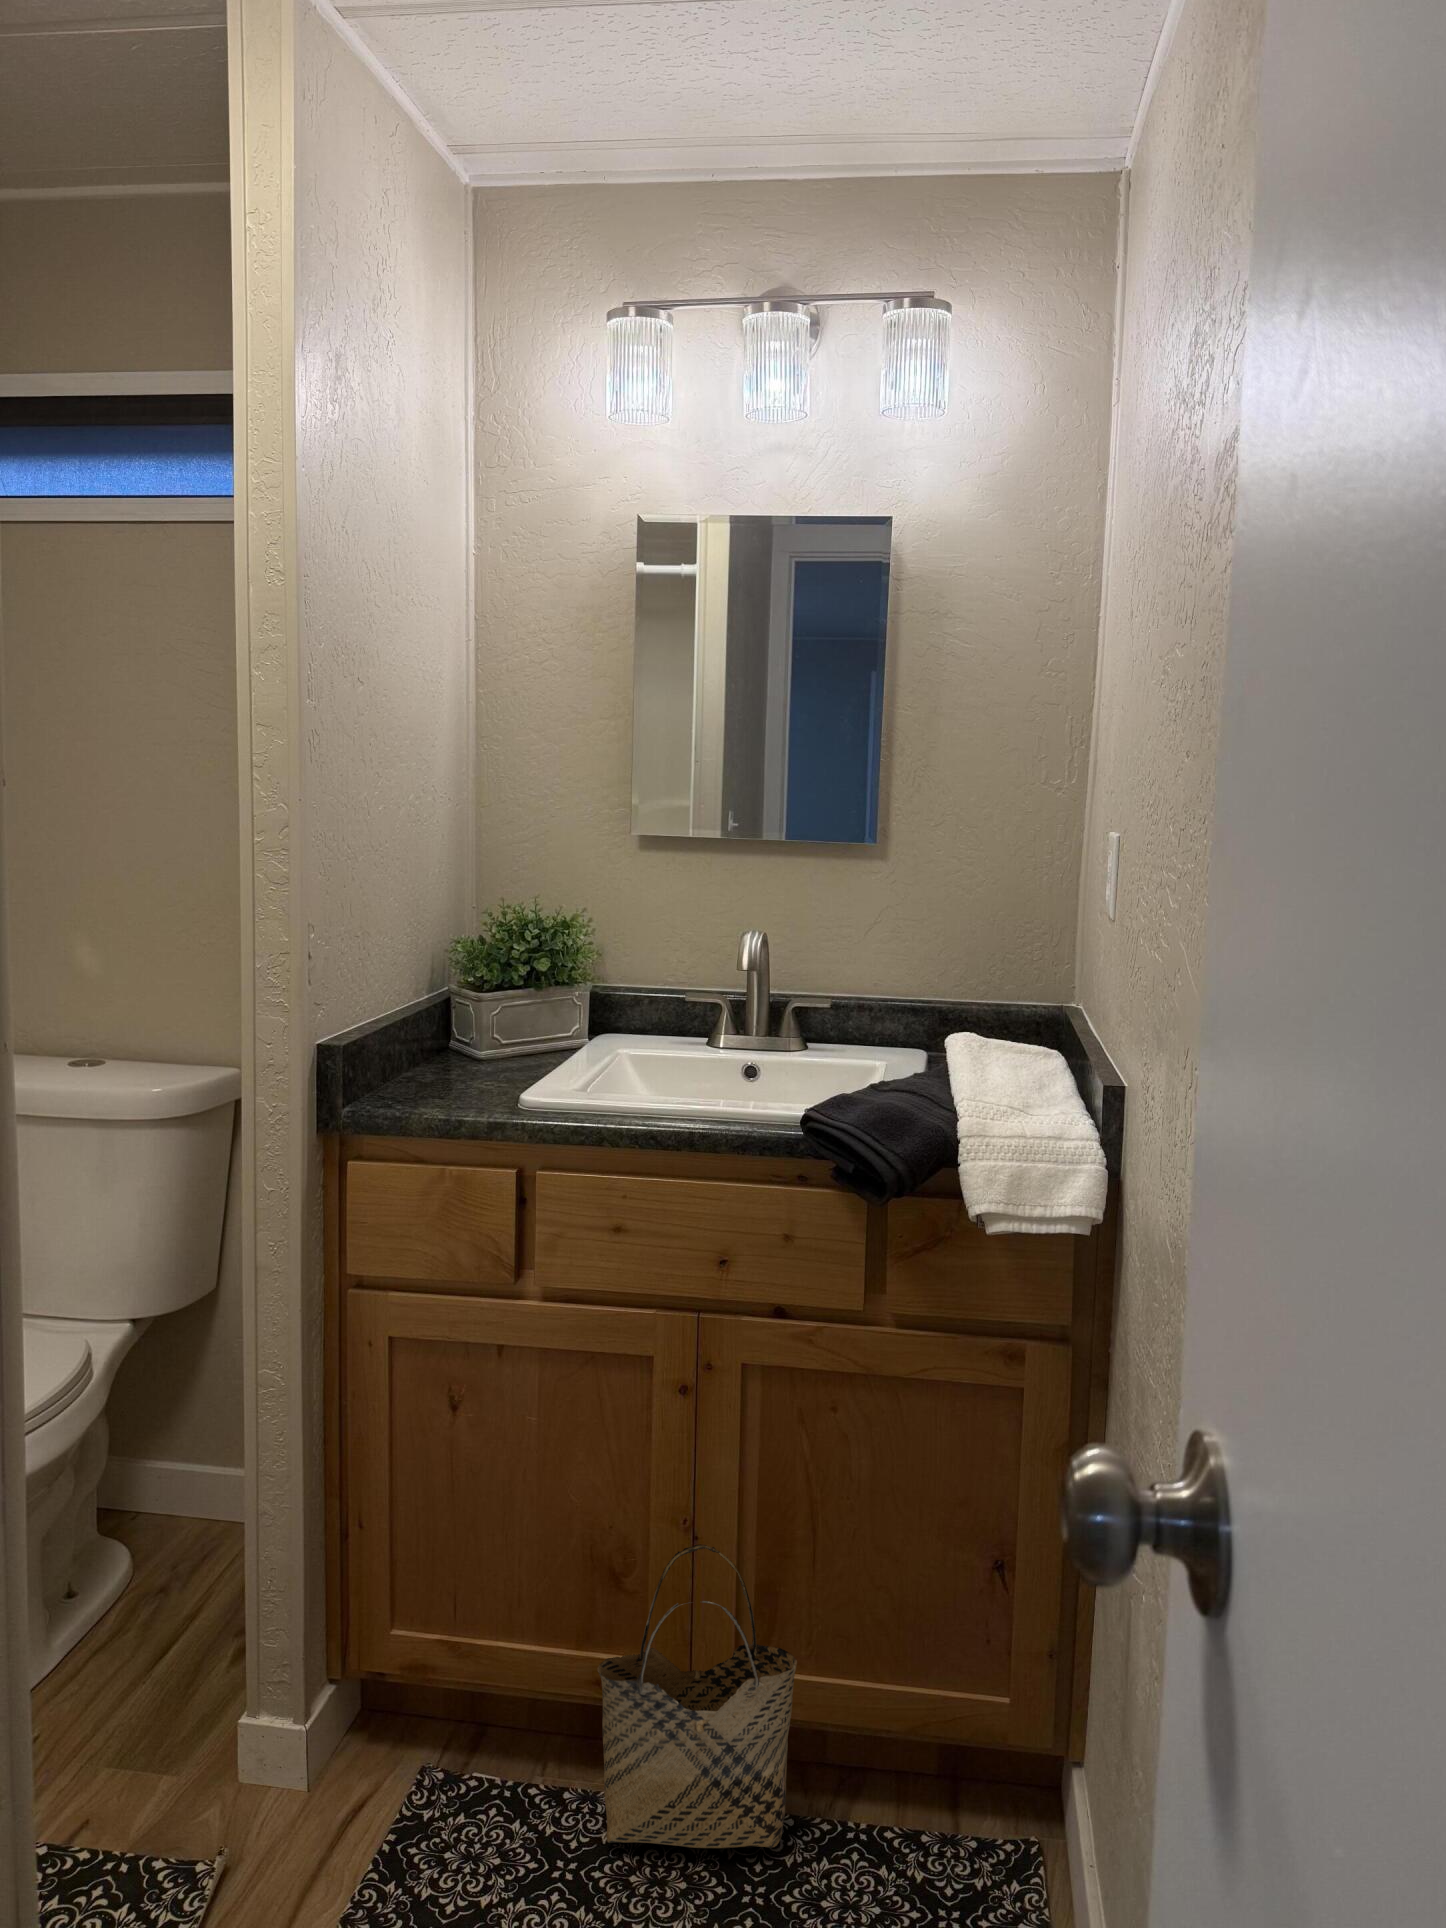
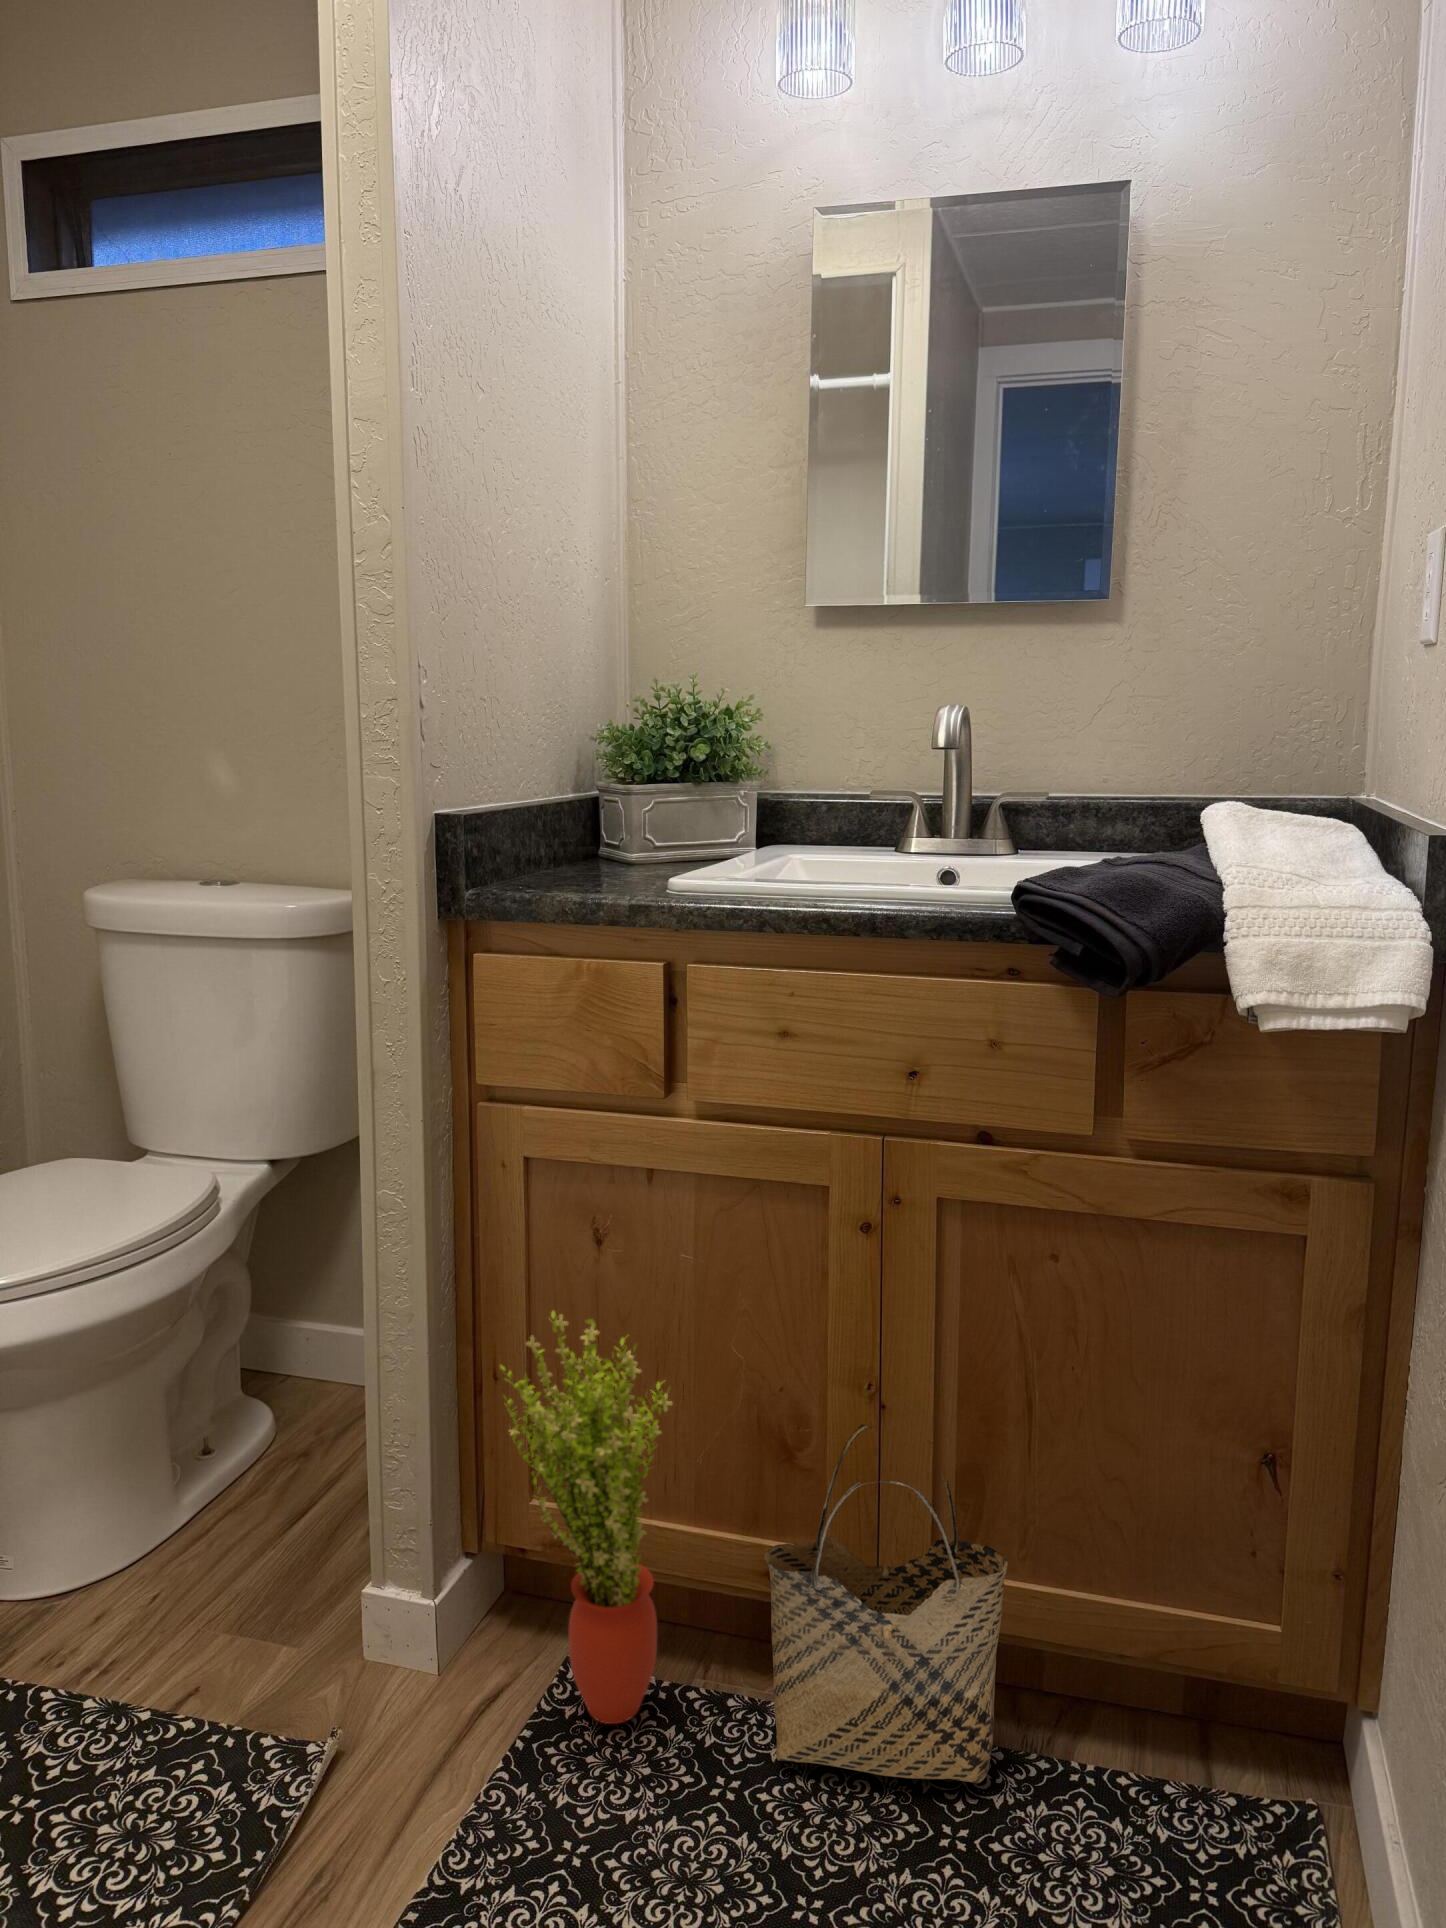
potted plant: none [371,1467,521,1824] -> present [500,1311,673,1724]

